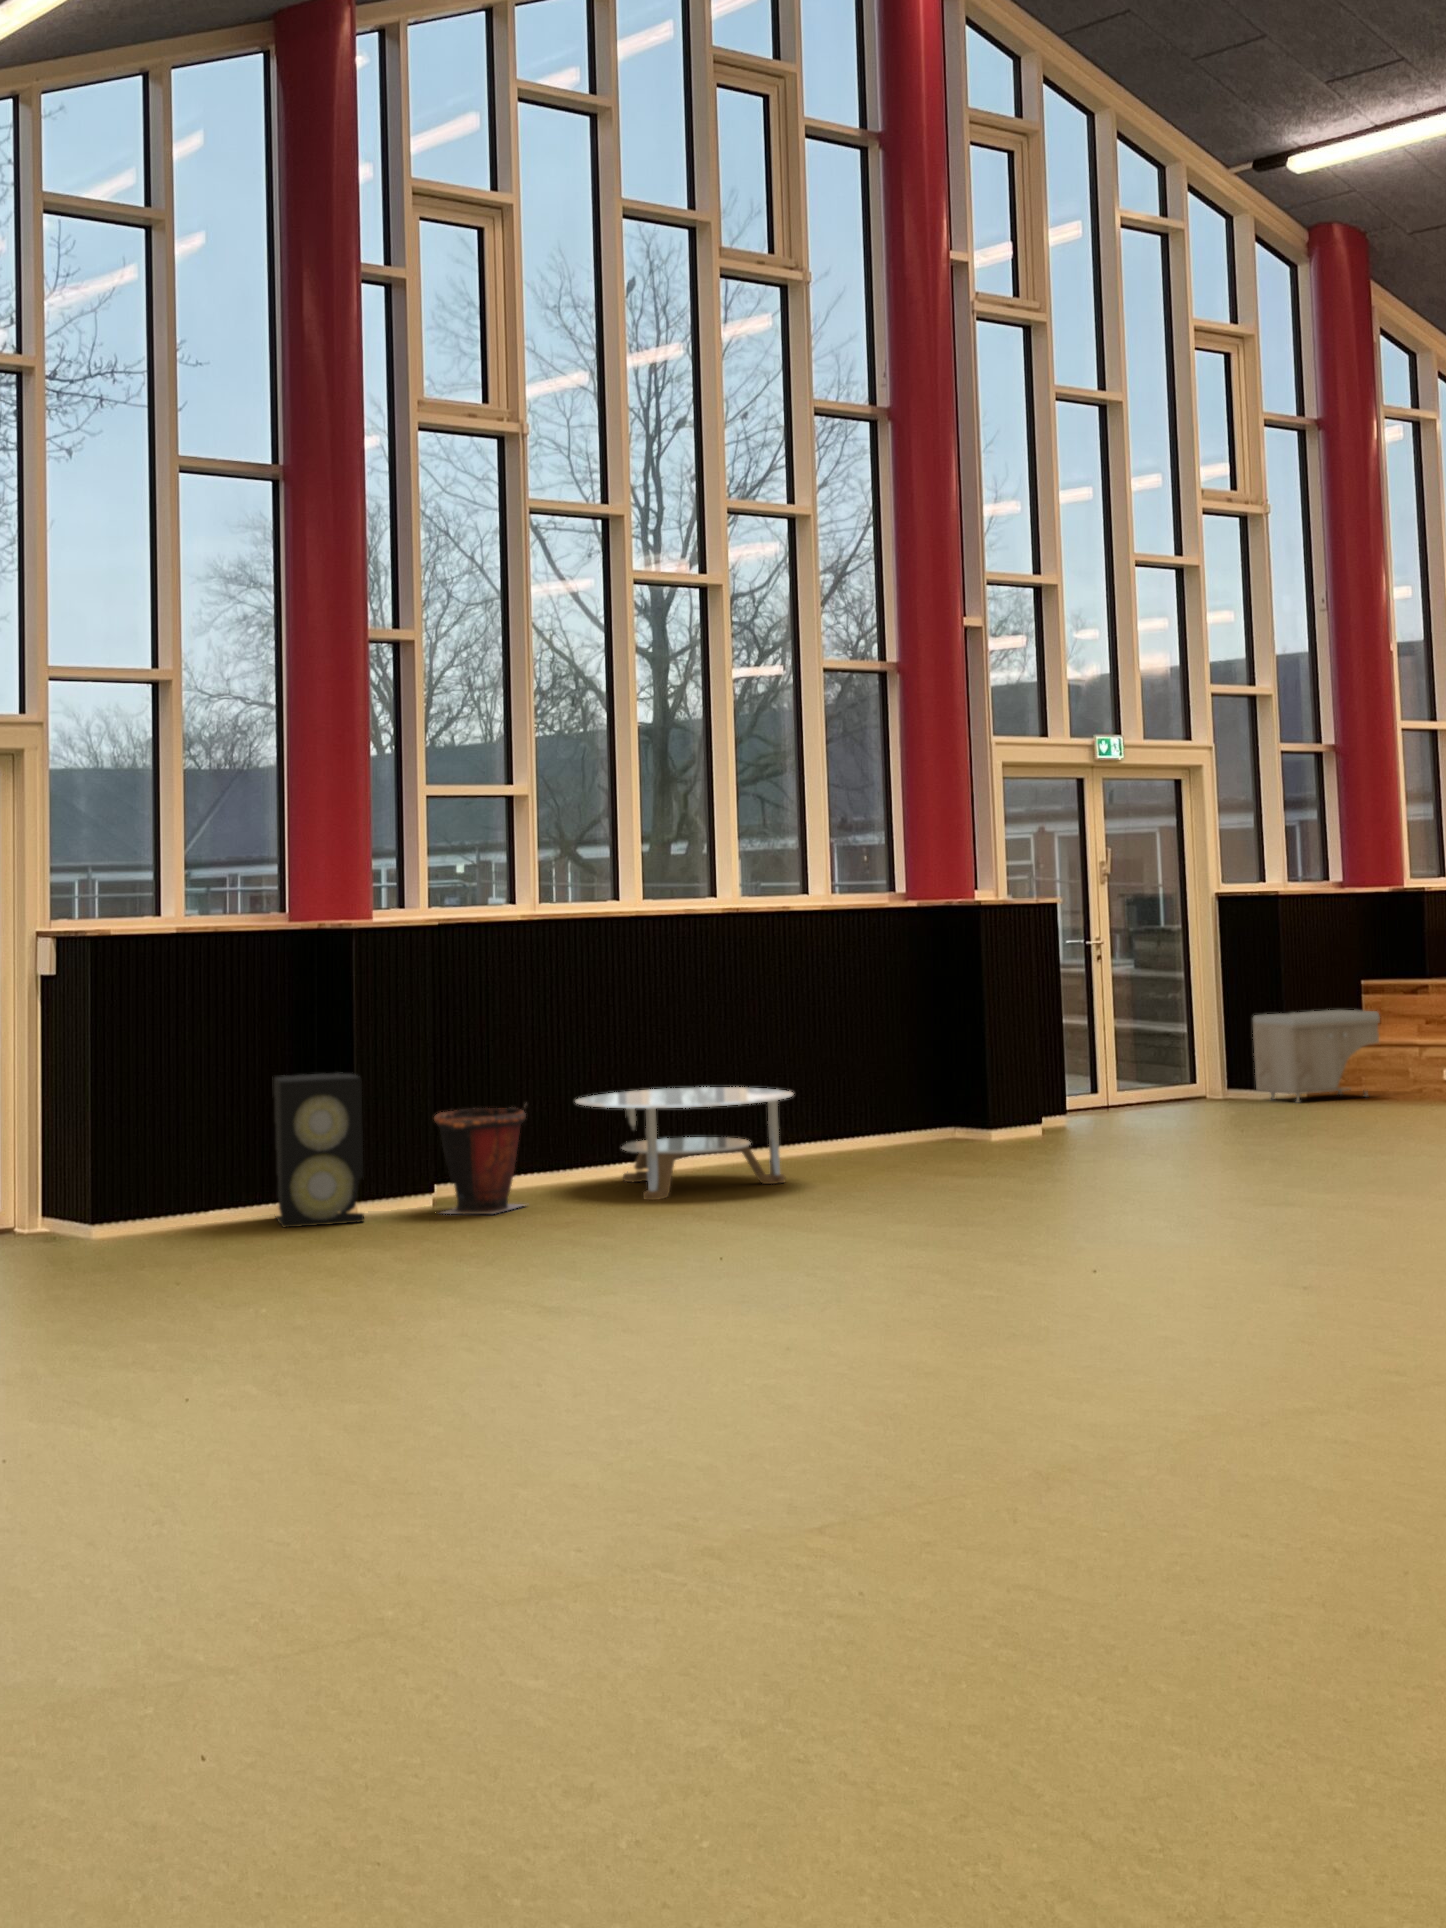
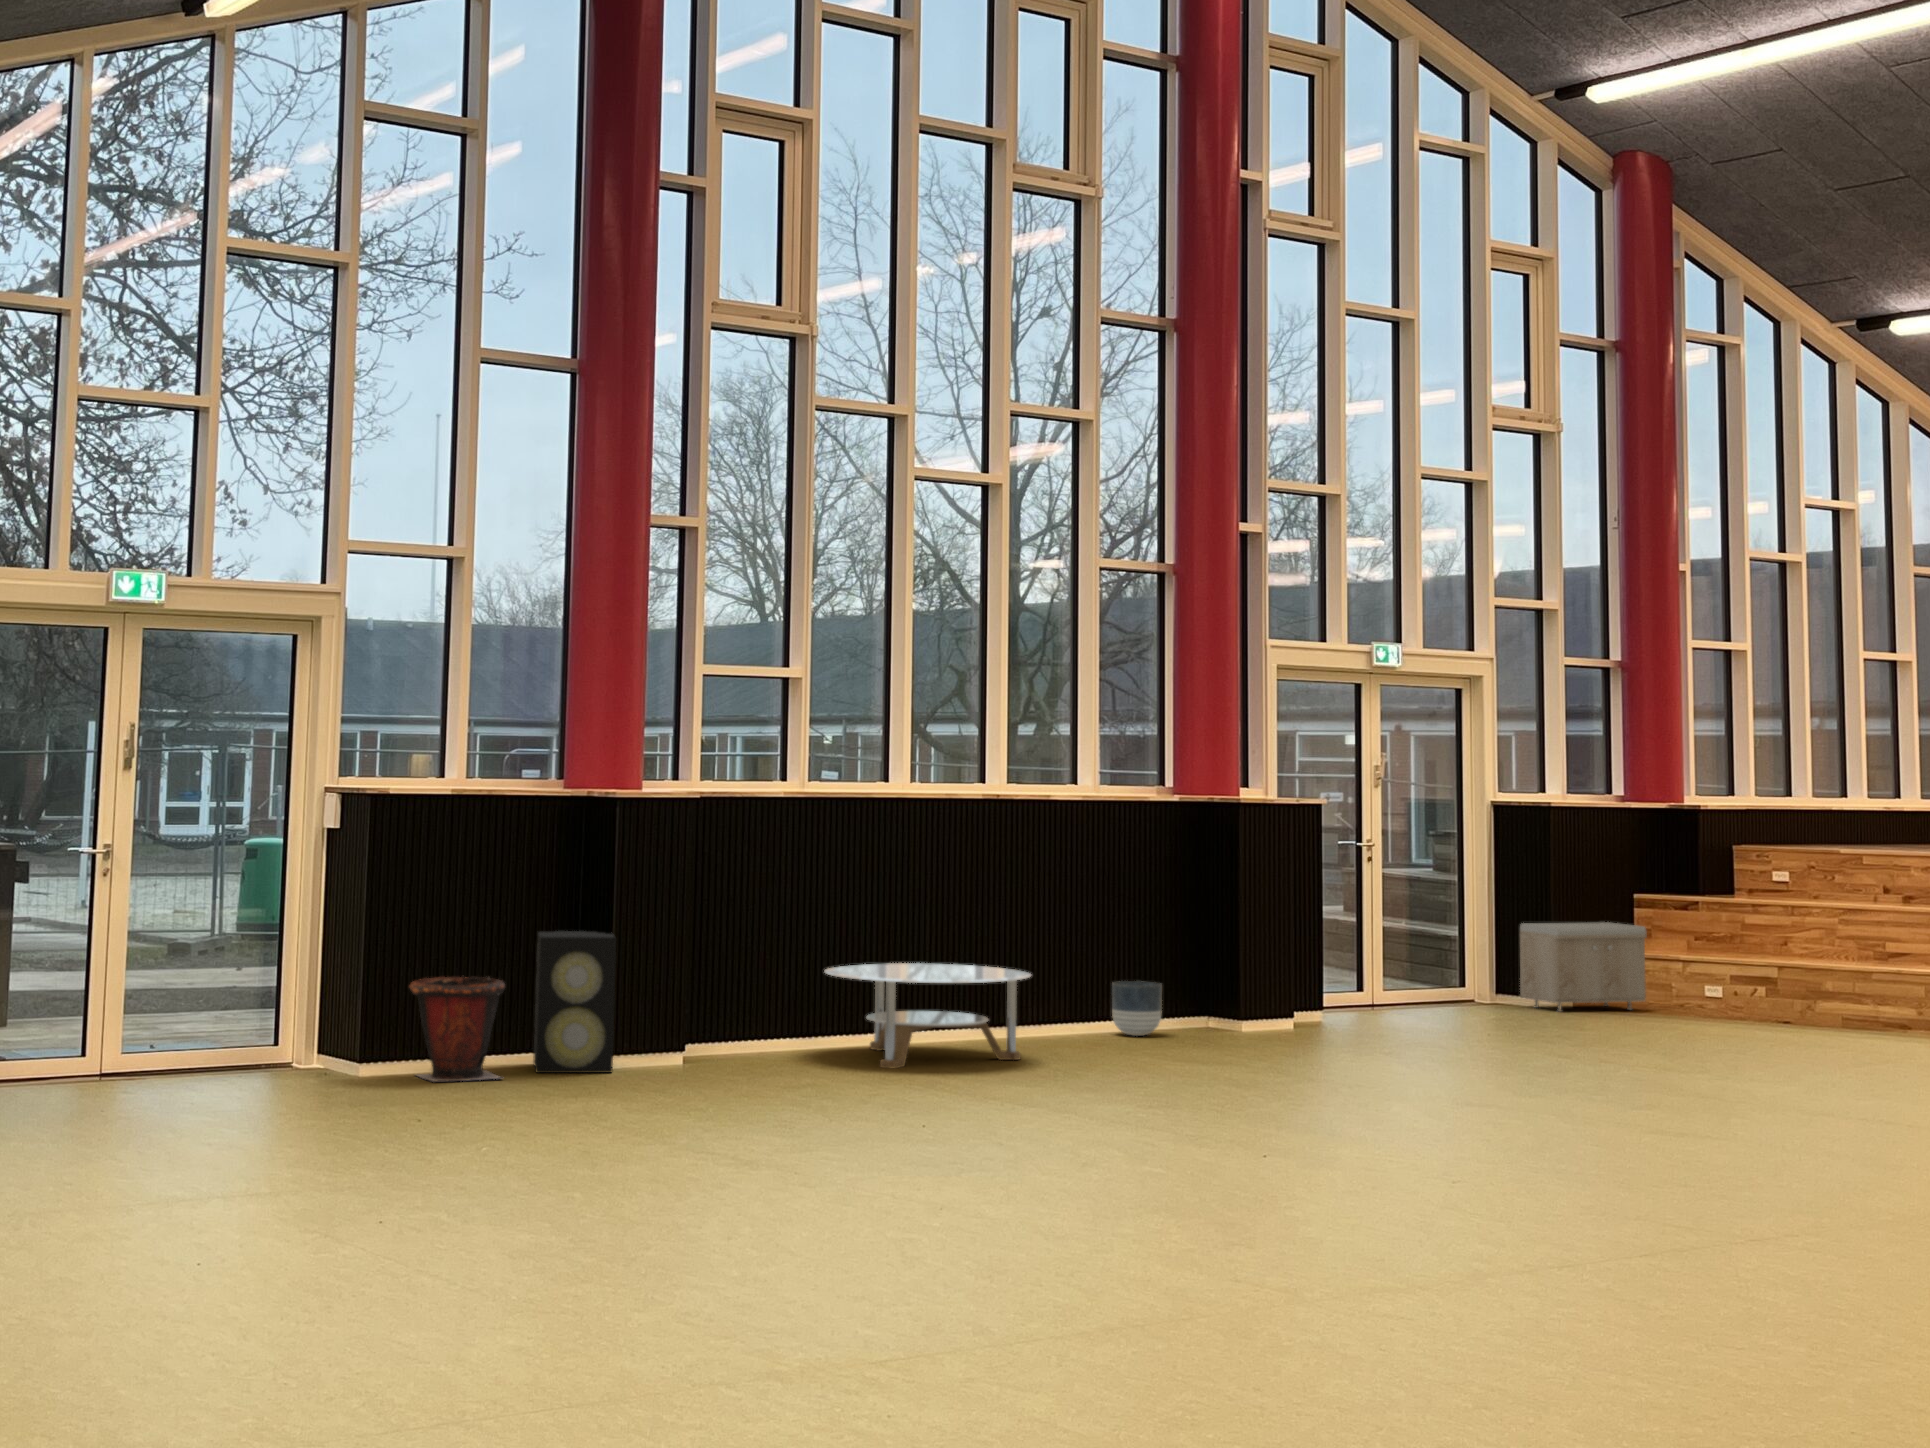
planter: none [862,1095,915,1151] -> present [1112,981,1162,1036]
waste bin: present [434,1107,526,1214] -> present [410,977,505,1082]

